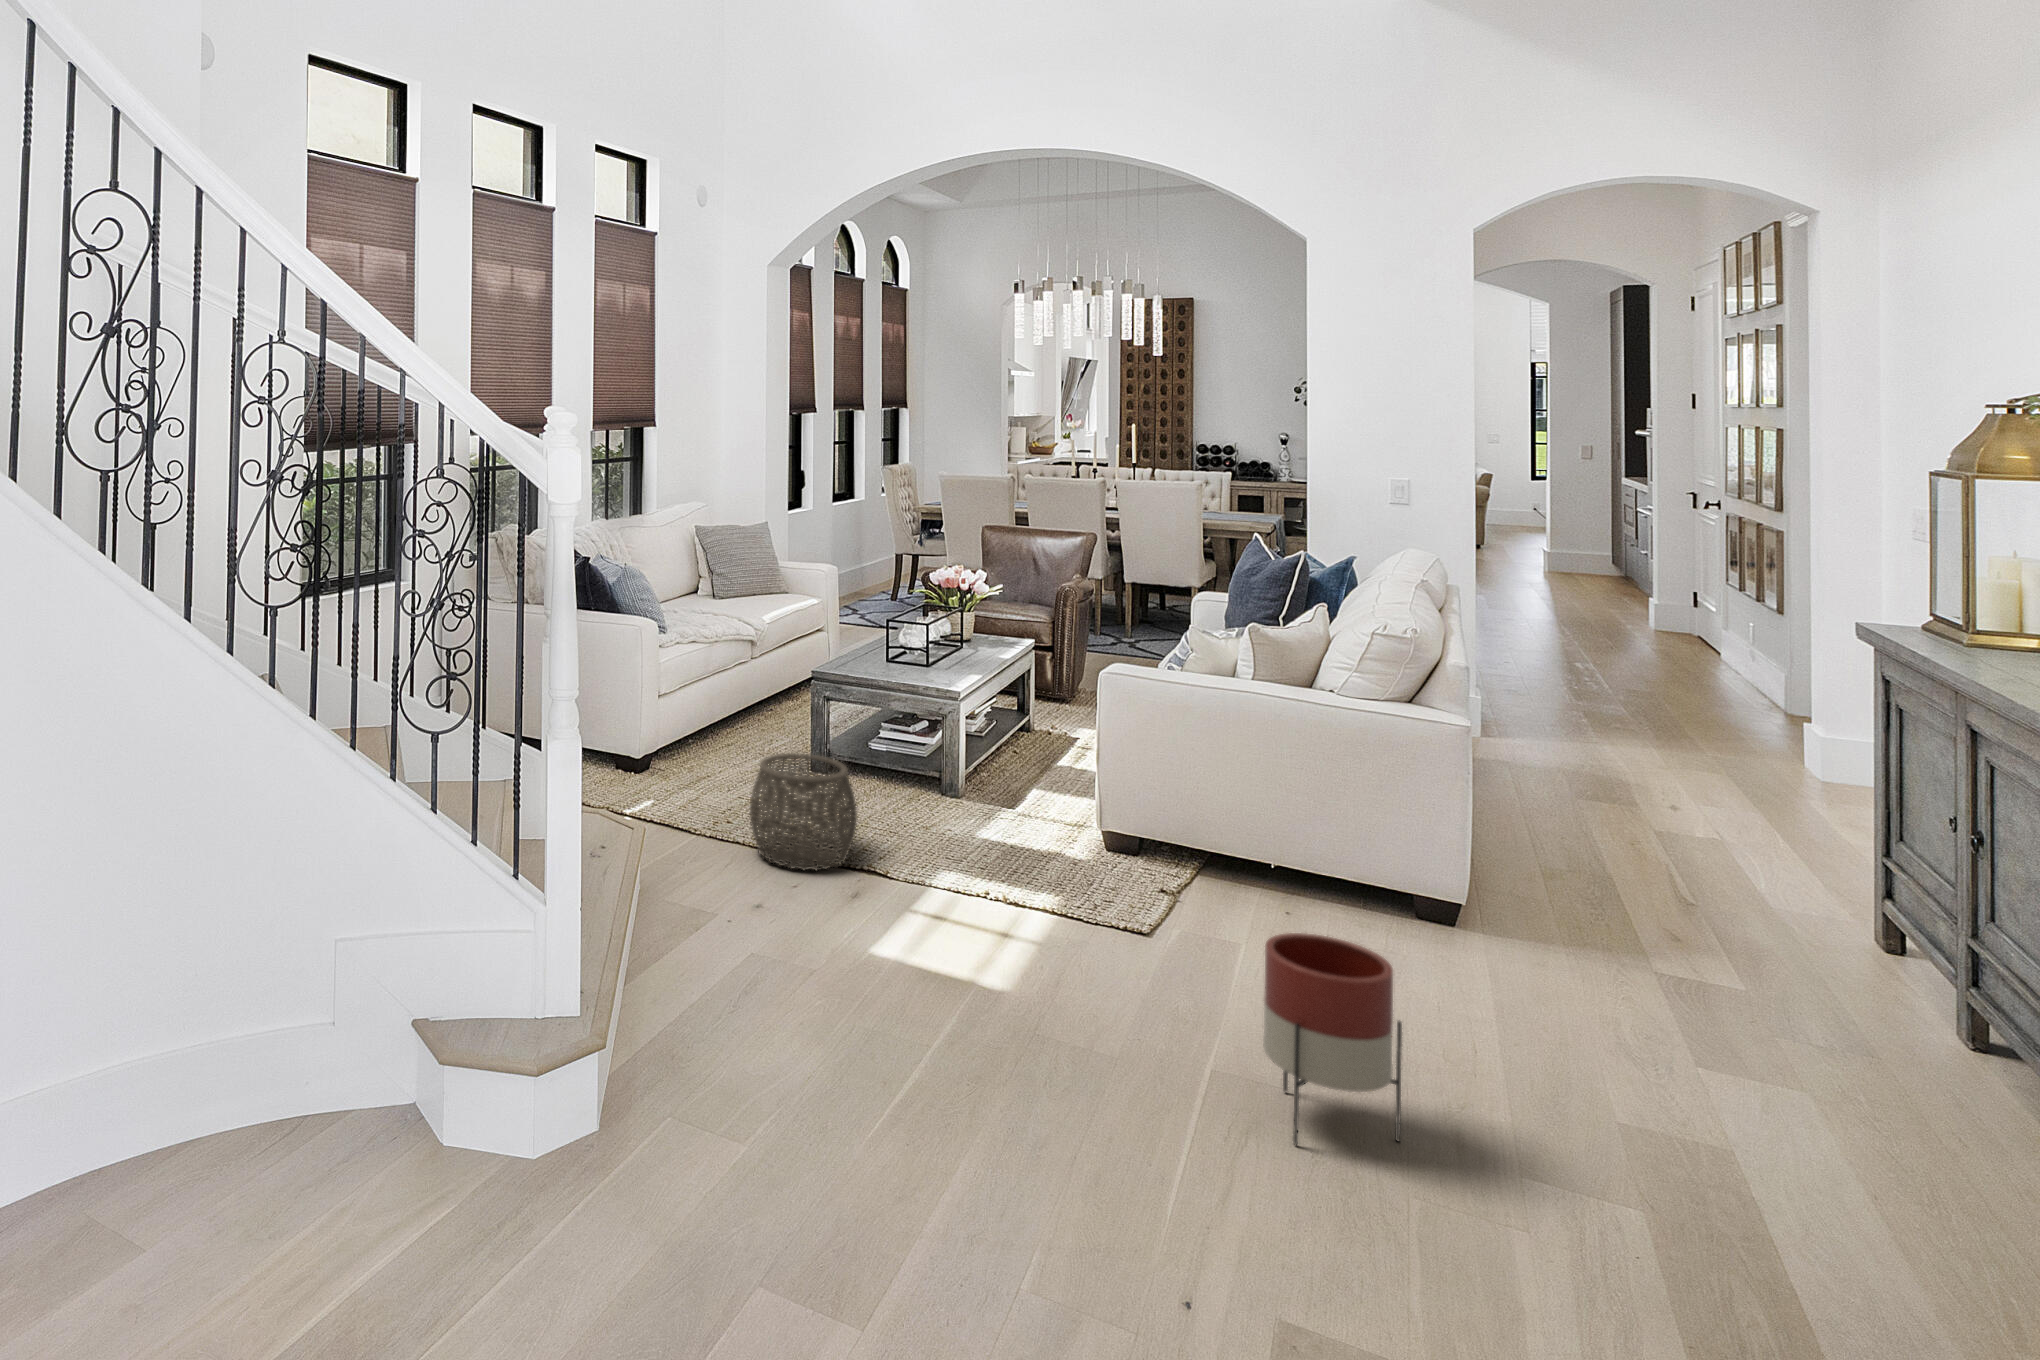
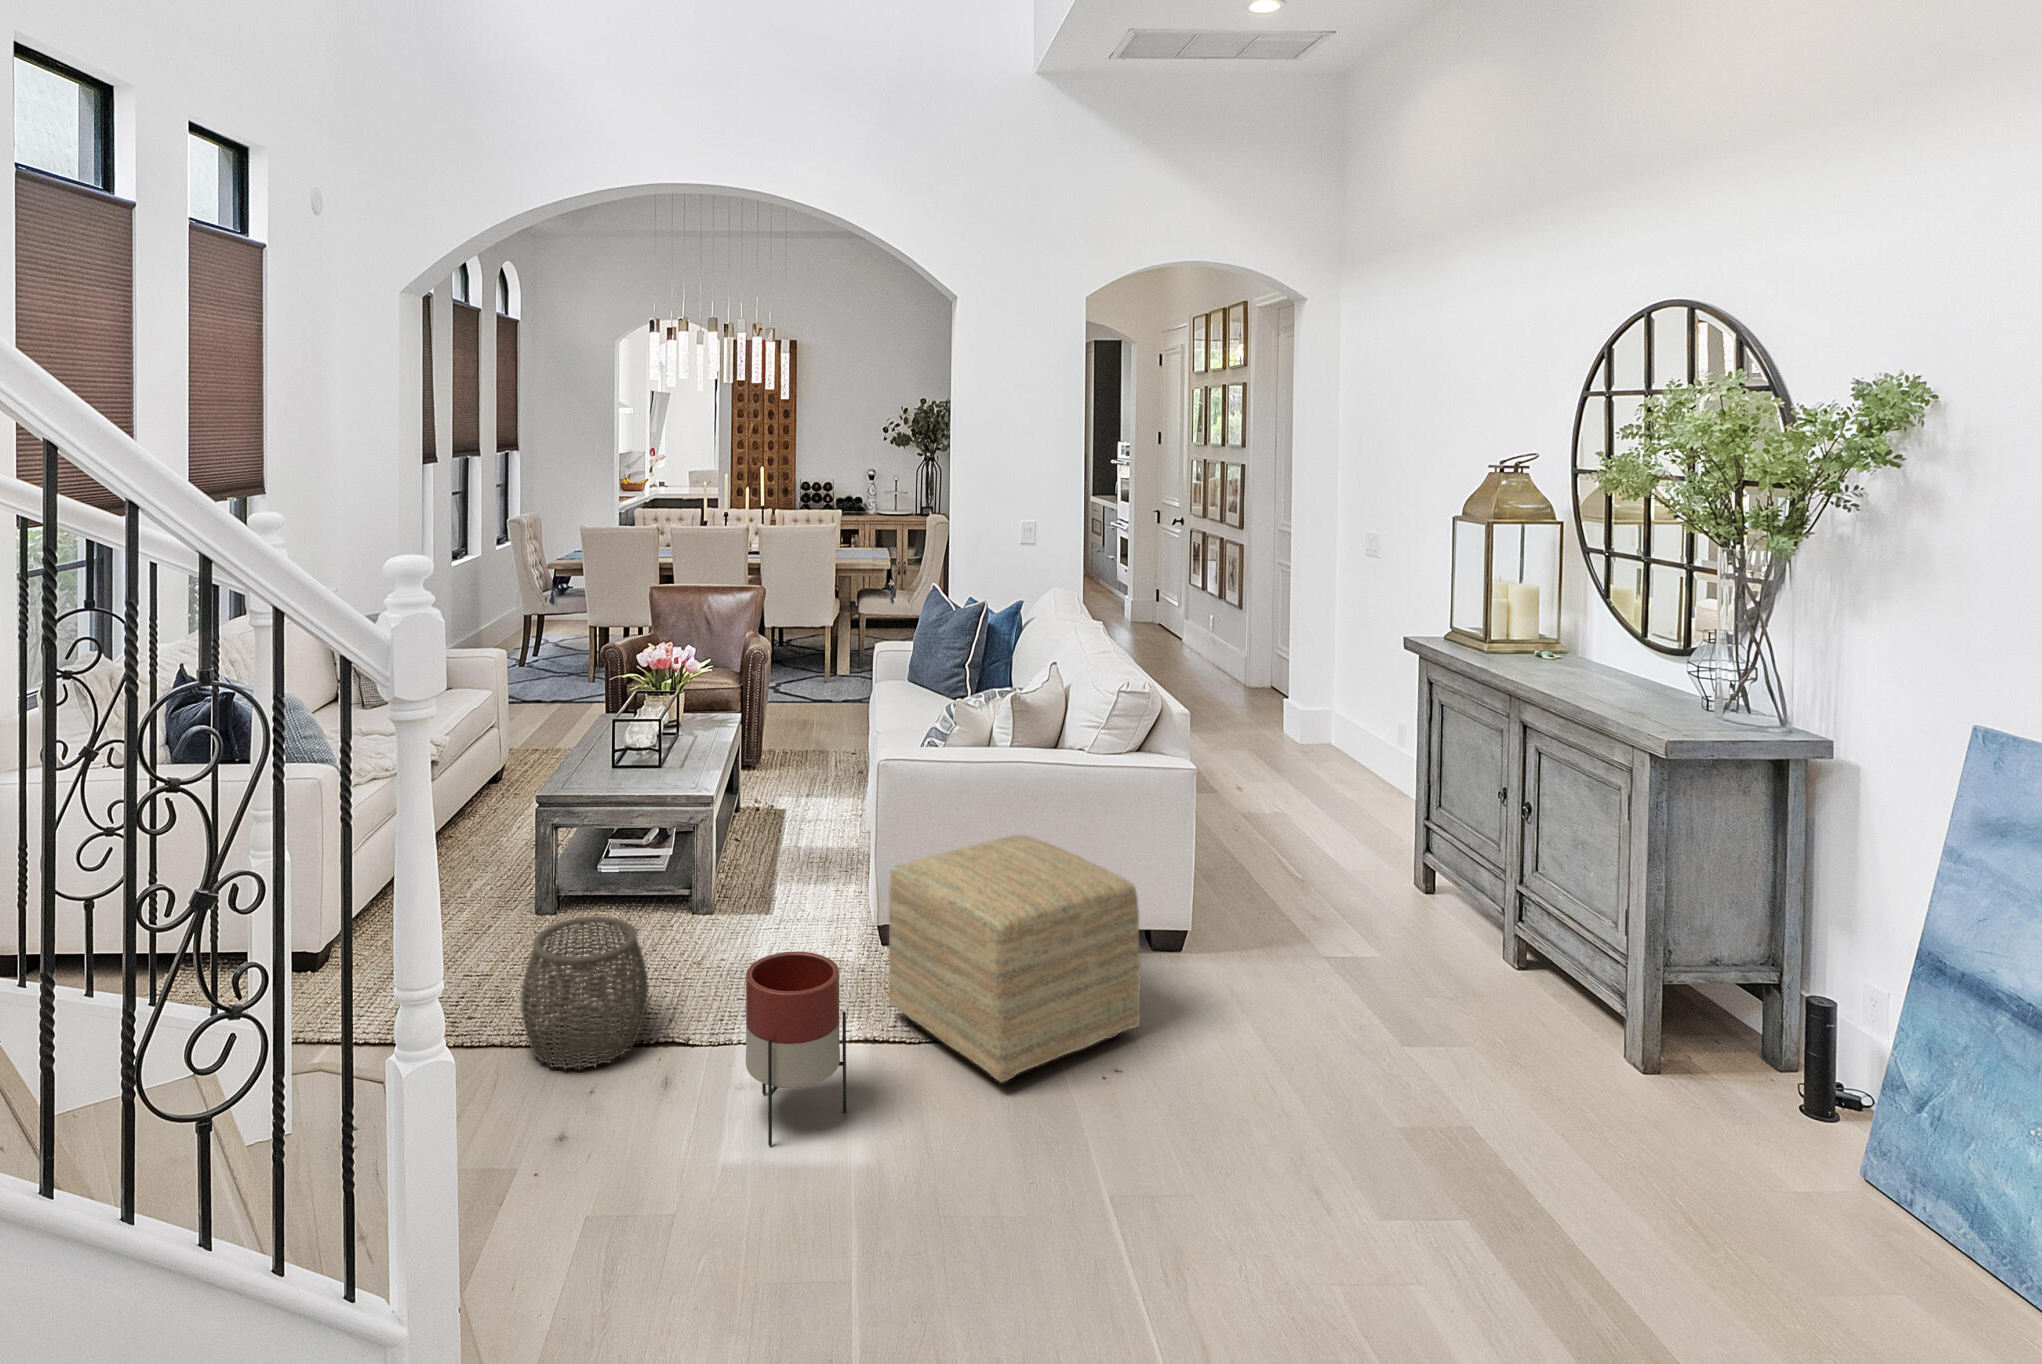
ottoman: none [1084,757,1355,967] -> present [889,835,1141,1082]
planter: present [1263,933,1402,1145] -> present [746,952,846,1146]

